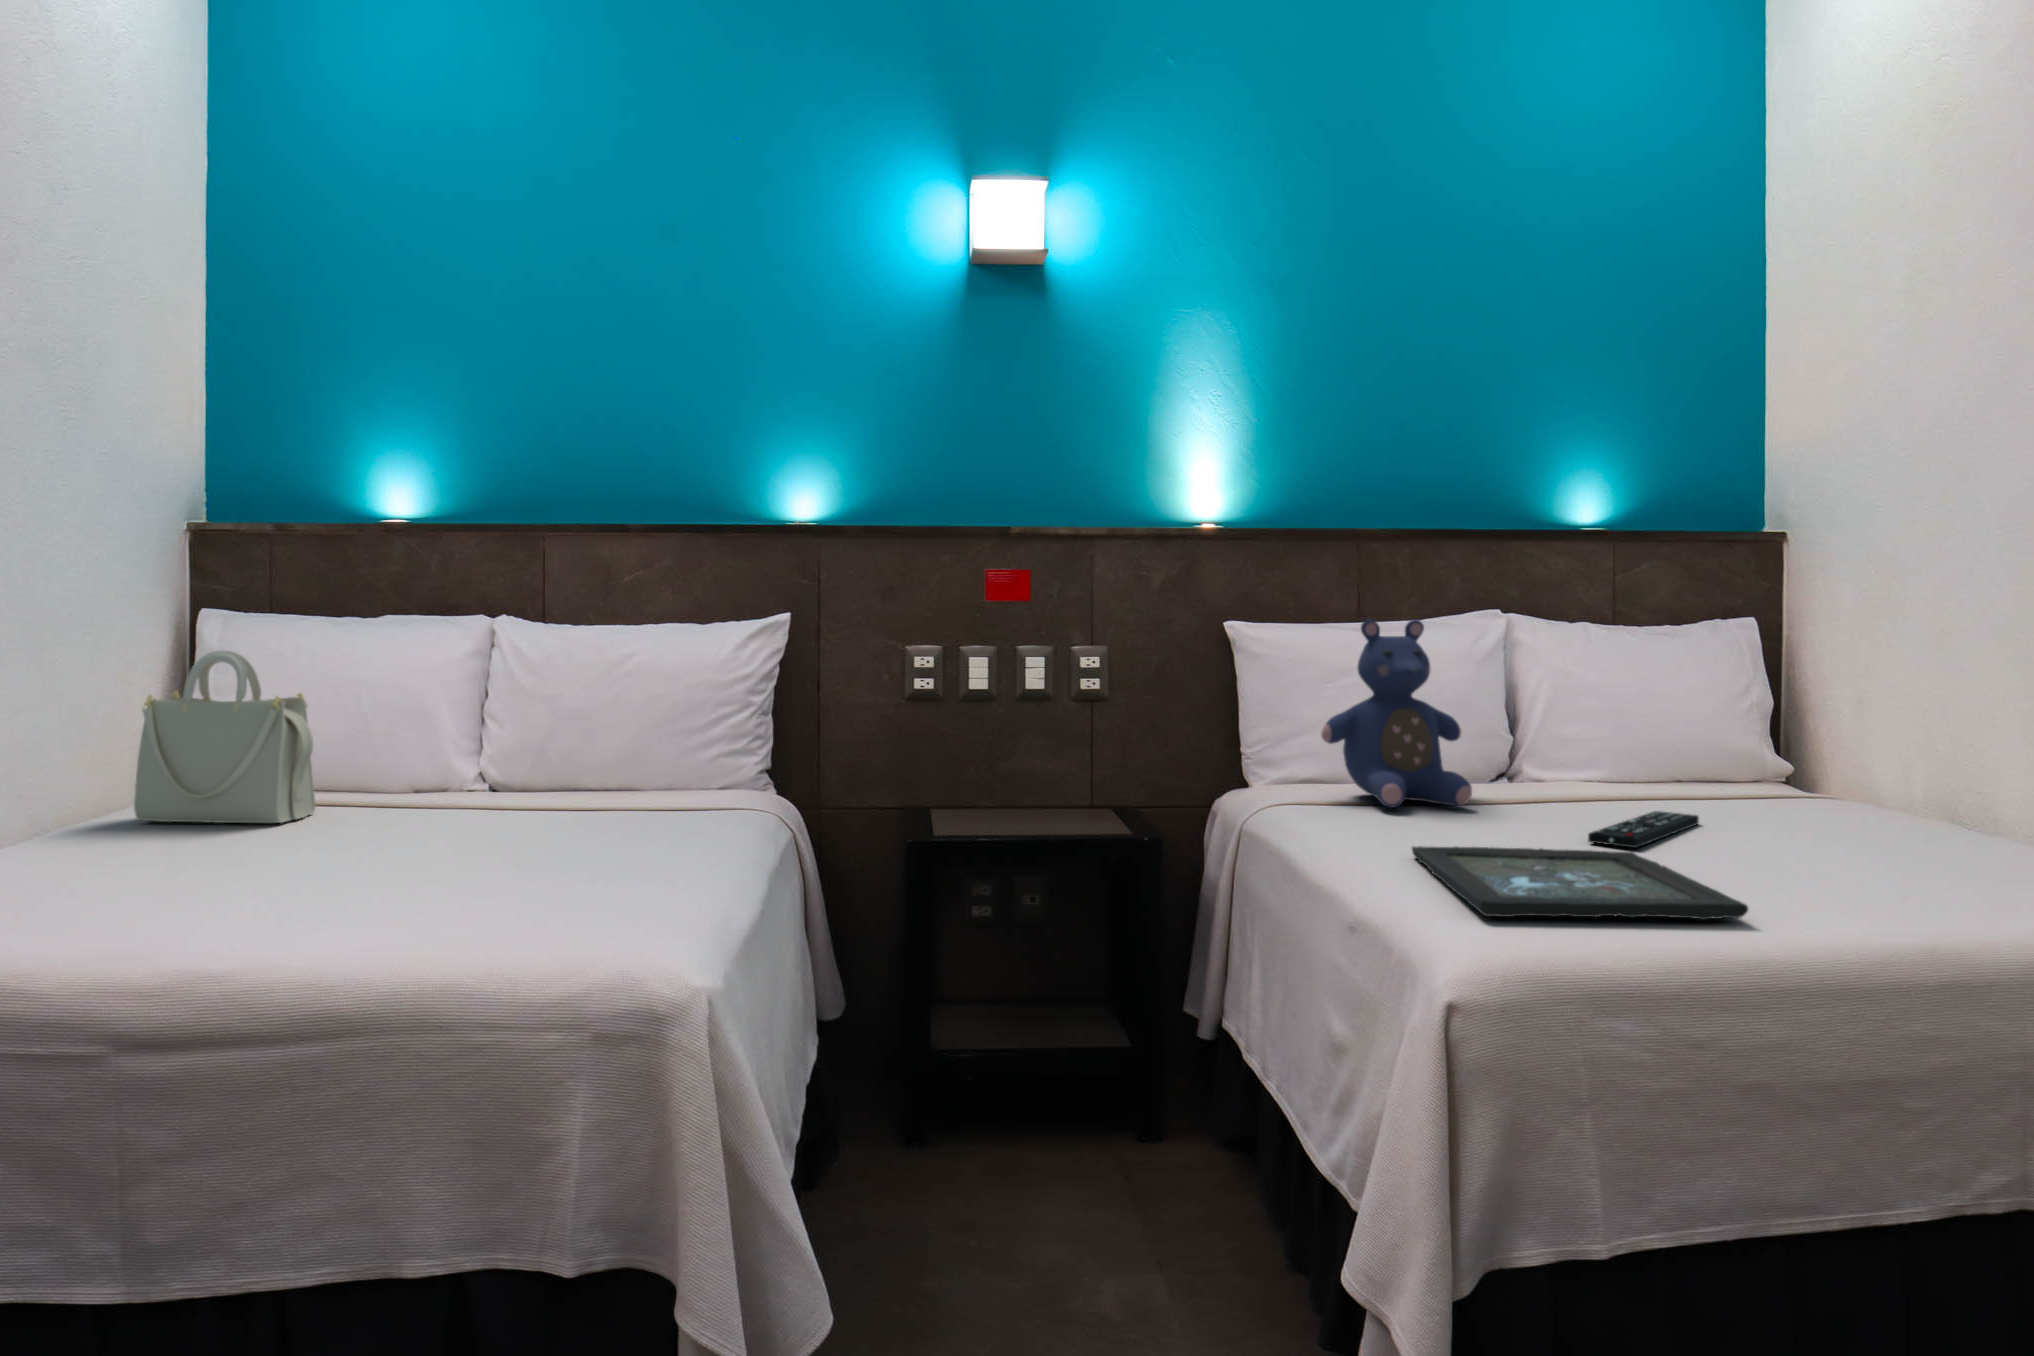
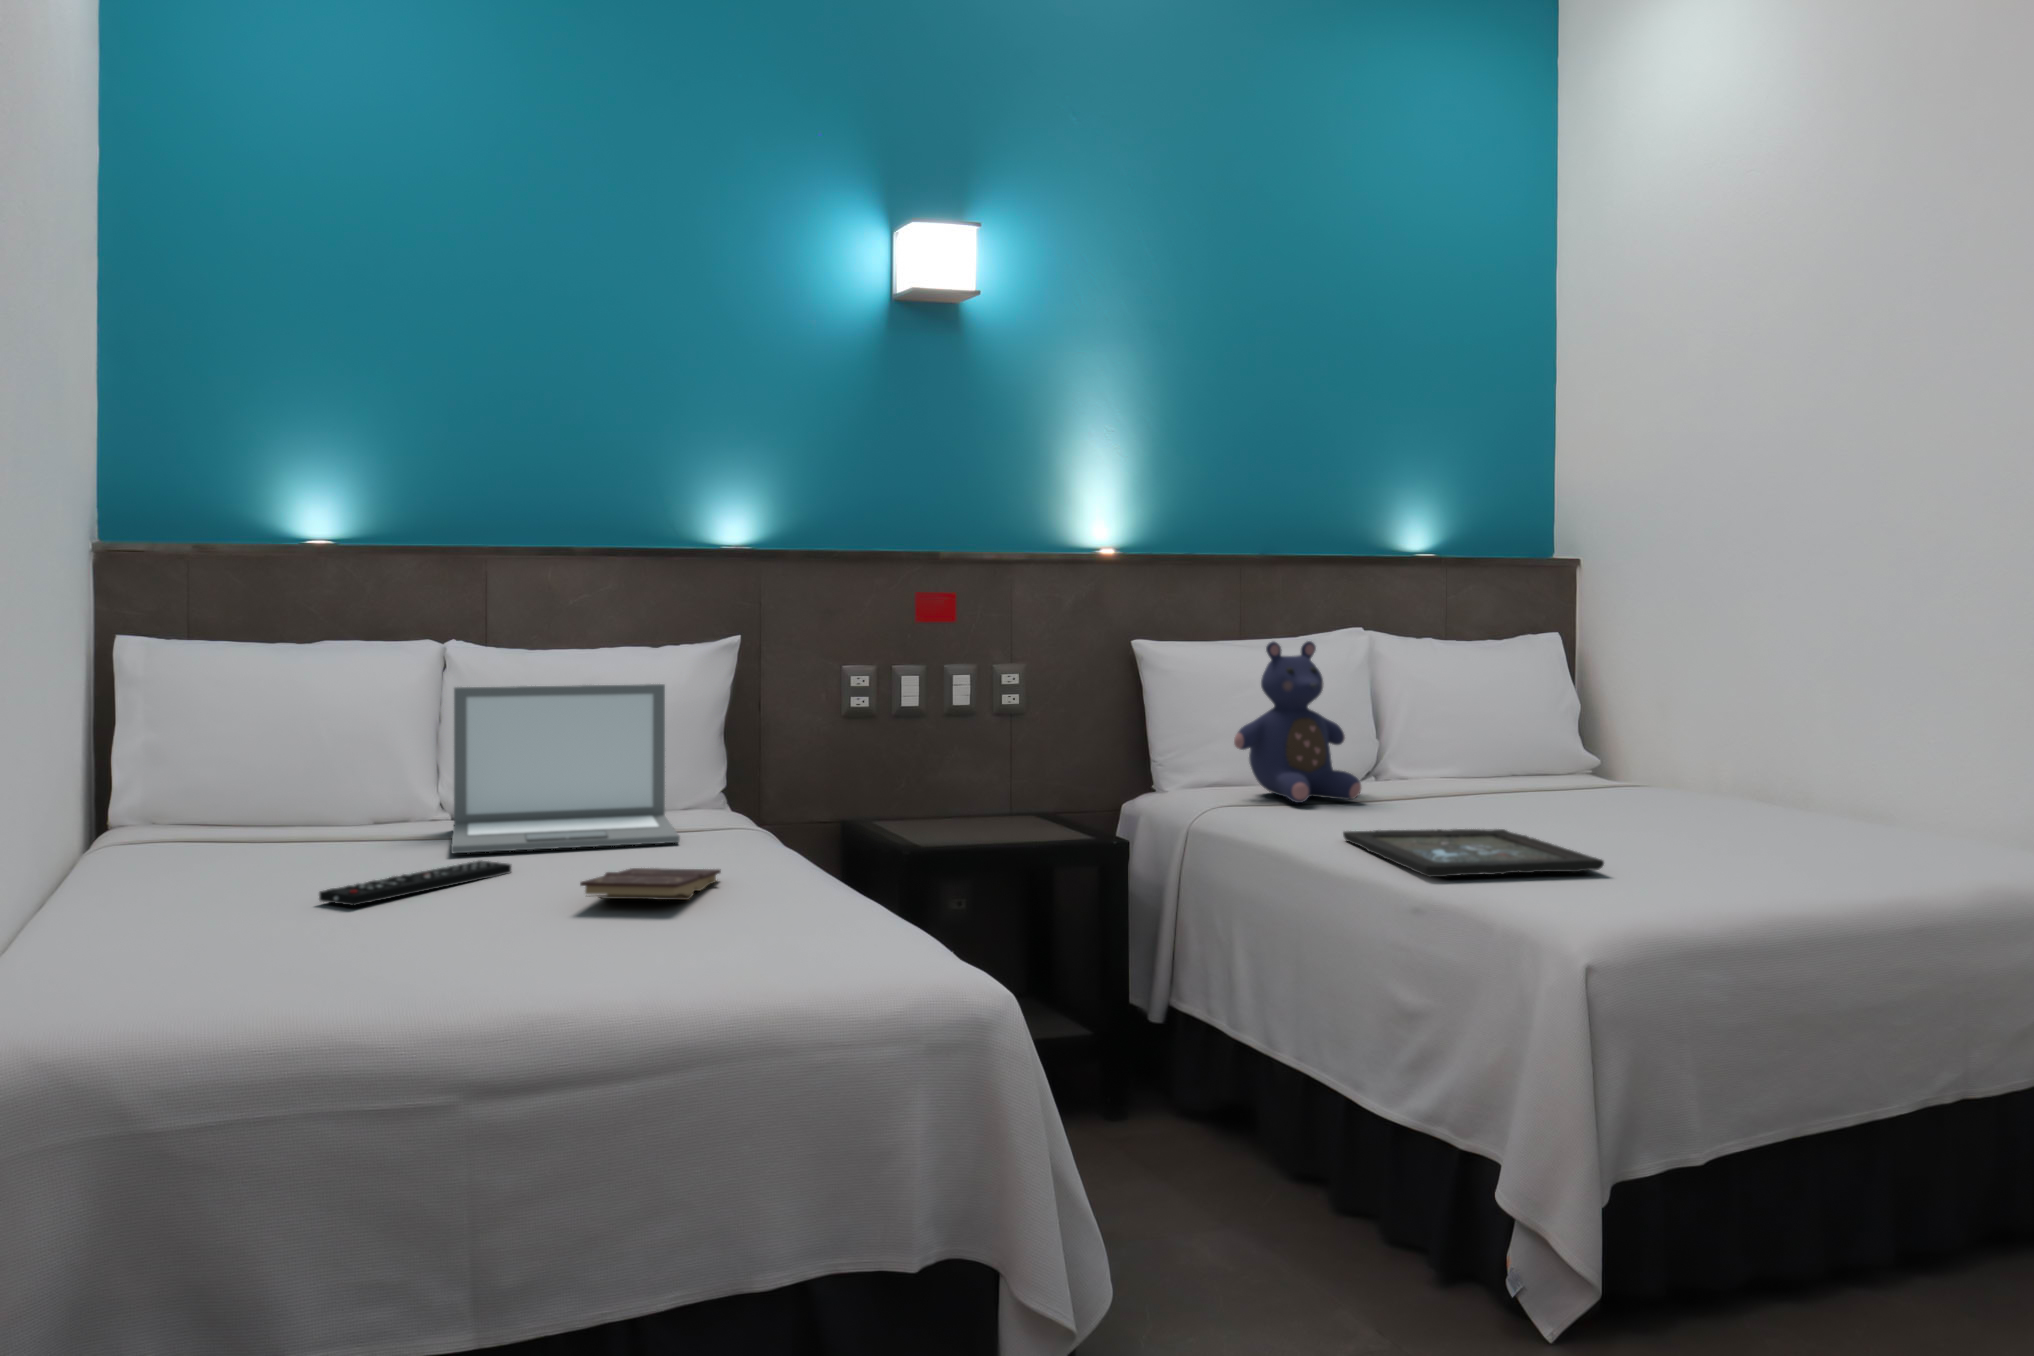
handbag: present [134,651,316,823] -> none [126,684,313,857]
laptop: none [416,659,682,830] -> present [451,684,680,853]
remote control: present [1588,811,1699,848] -> present [319,860,511,906]
book: none [428,856,632,898] -> present [580,868,721,900]

